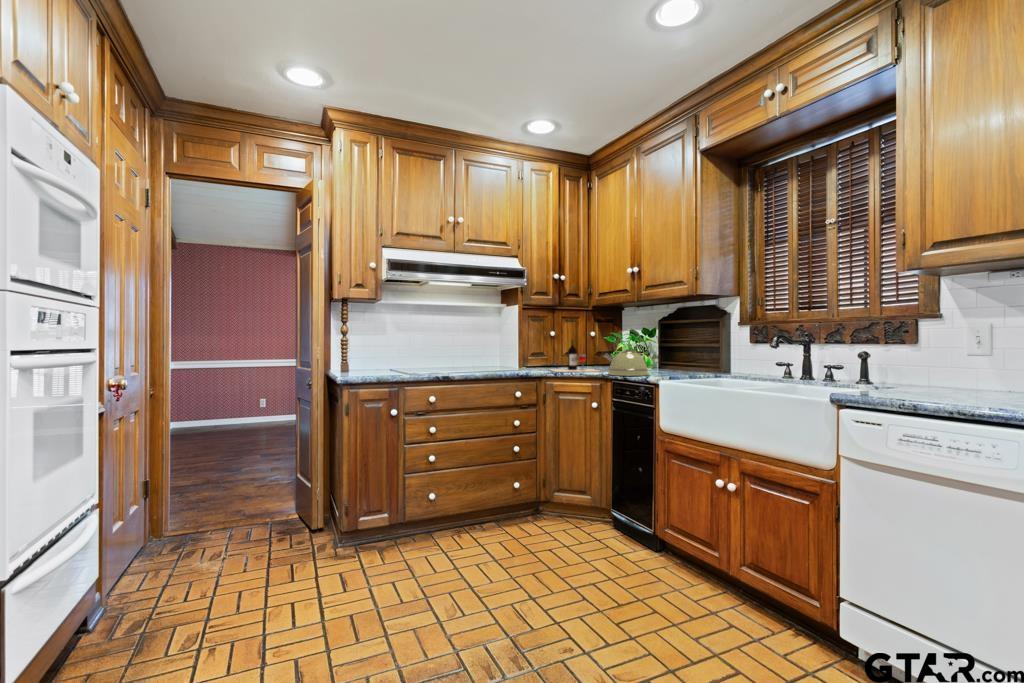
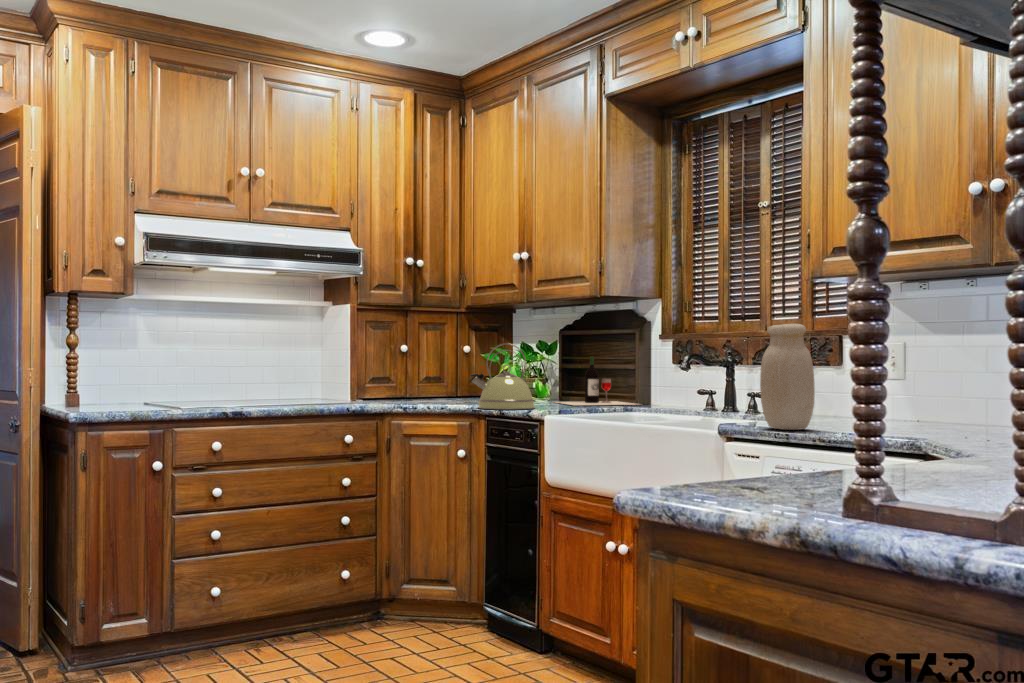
jar: none [867,307,925,398] -> present [760,324,815,430]
wine bottle: present [550,339,599,372] -> present [556,357,635,405]

